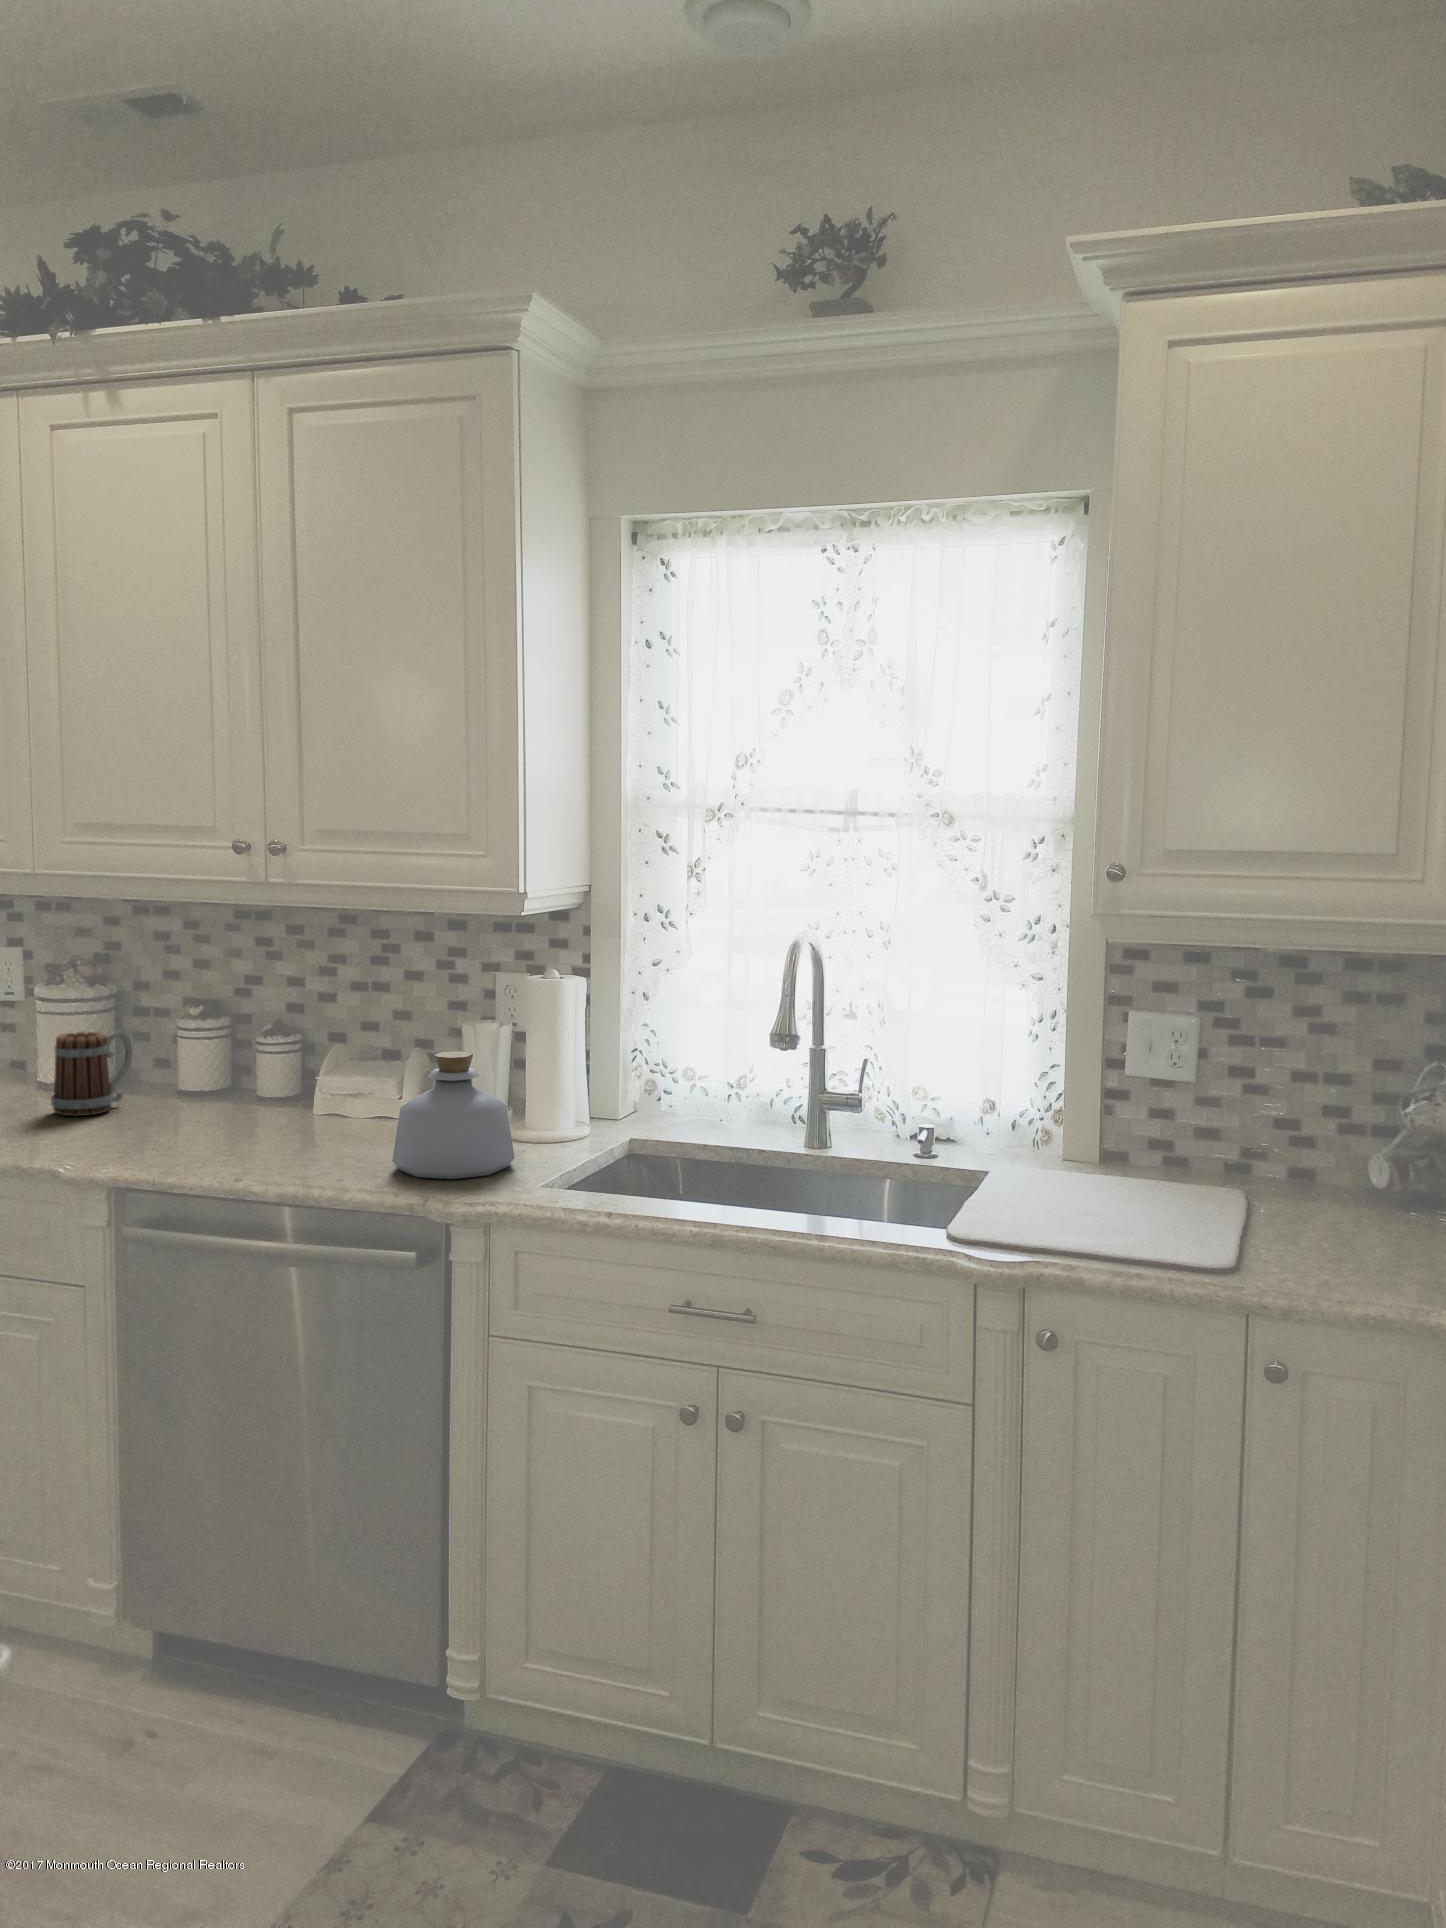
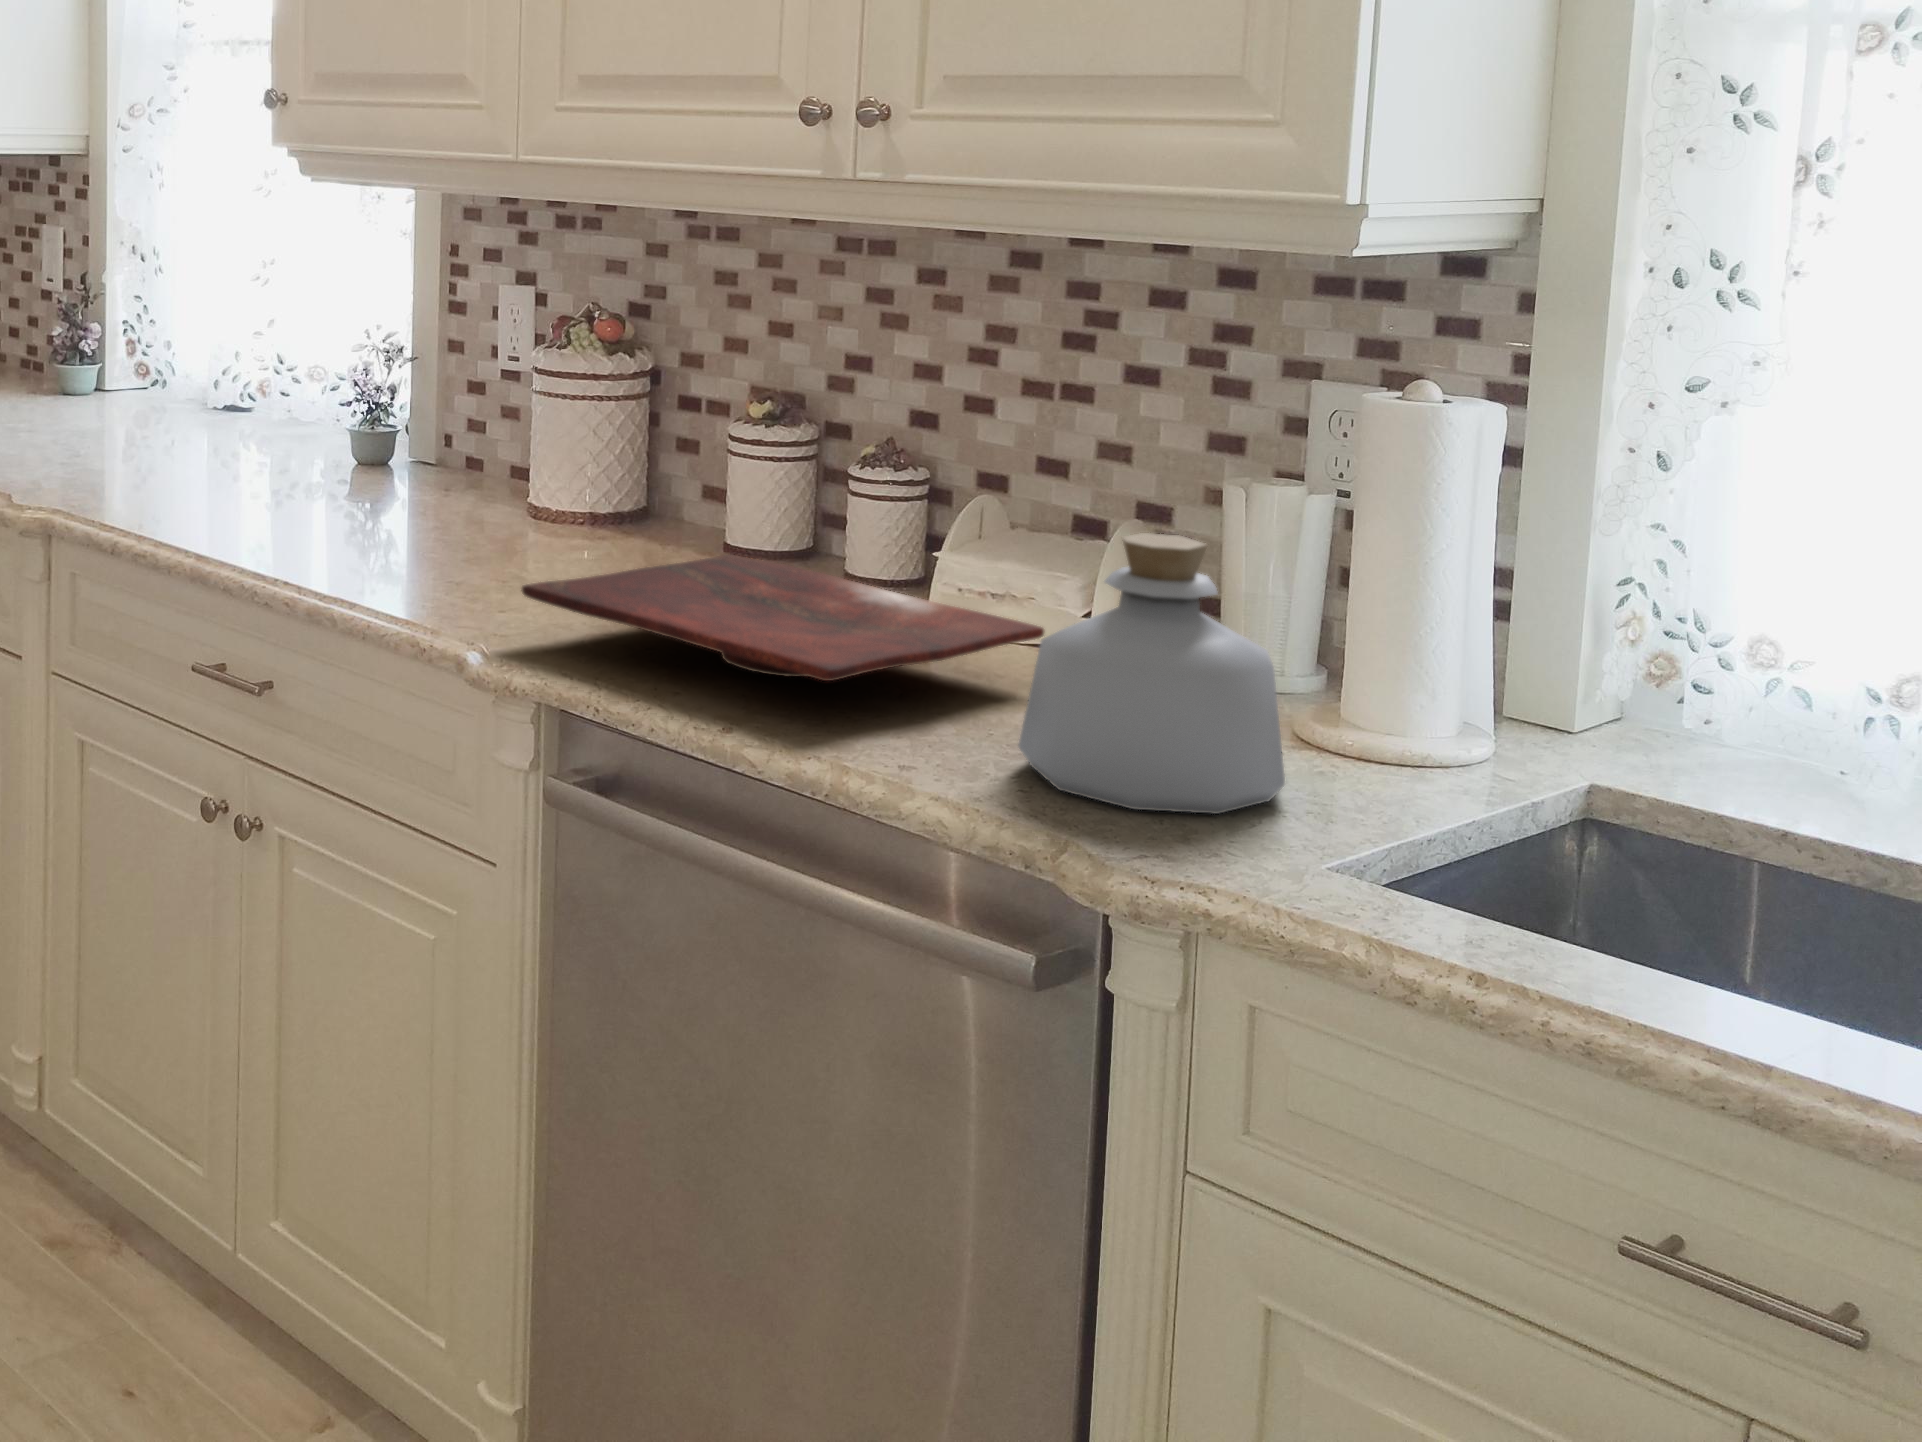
mug: present [51,1032,133,1116] -> none [508,428,646,572]
cutting board: none [96,1091,385,1149] -> present [521,555,1044,681]

